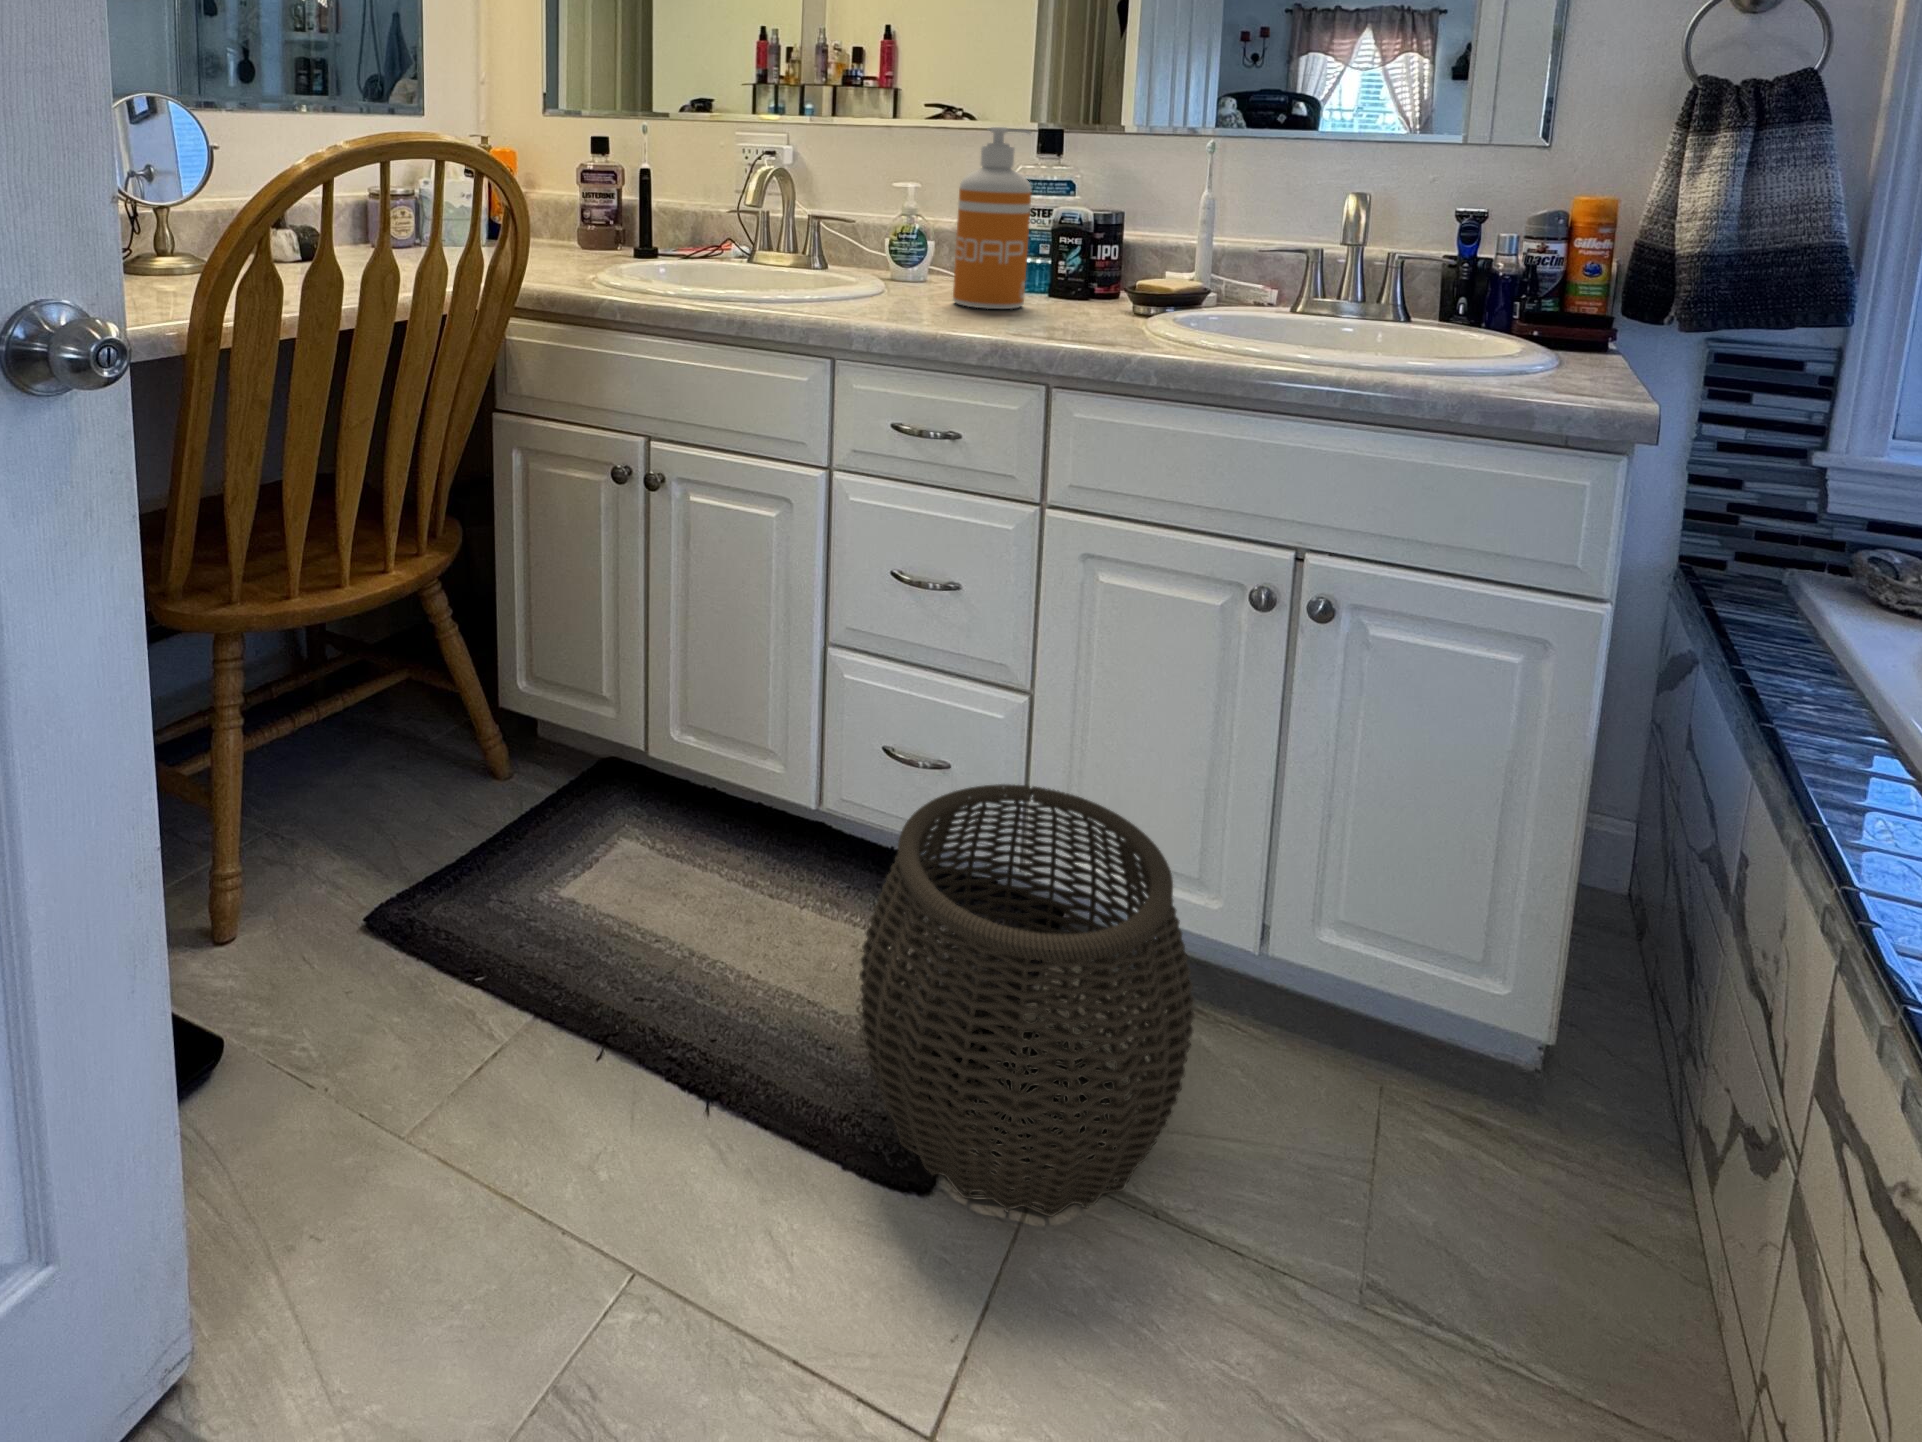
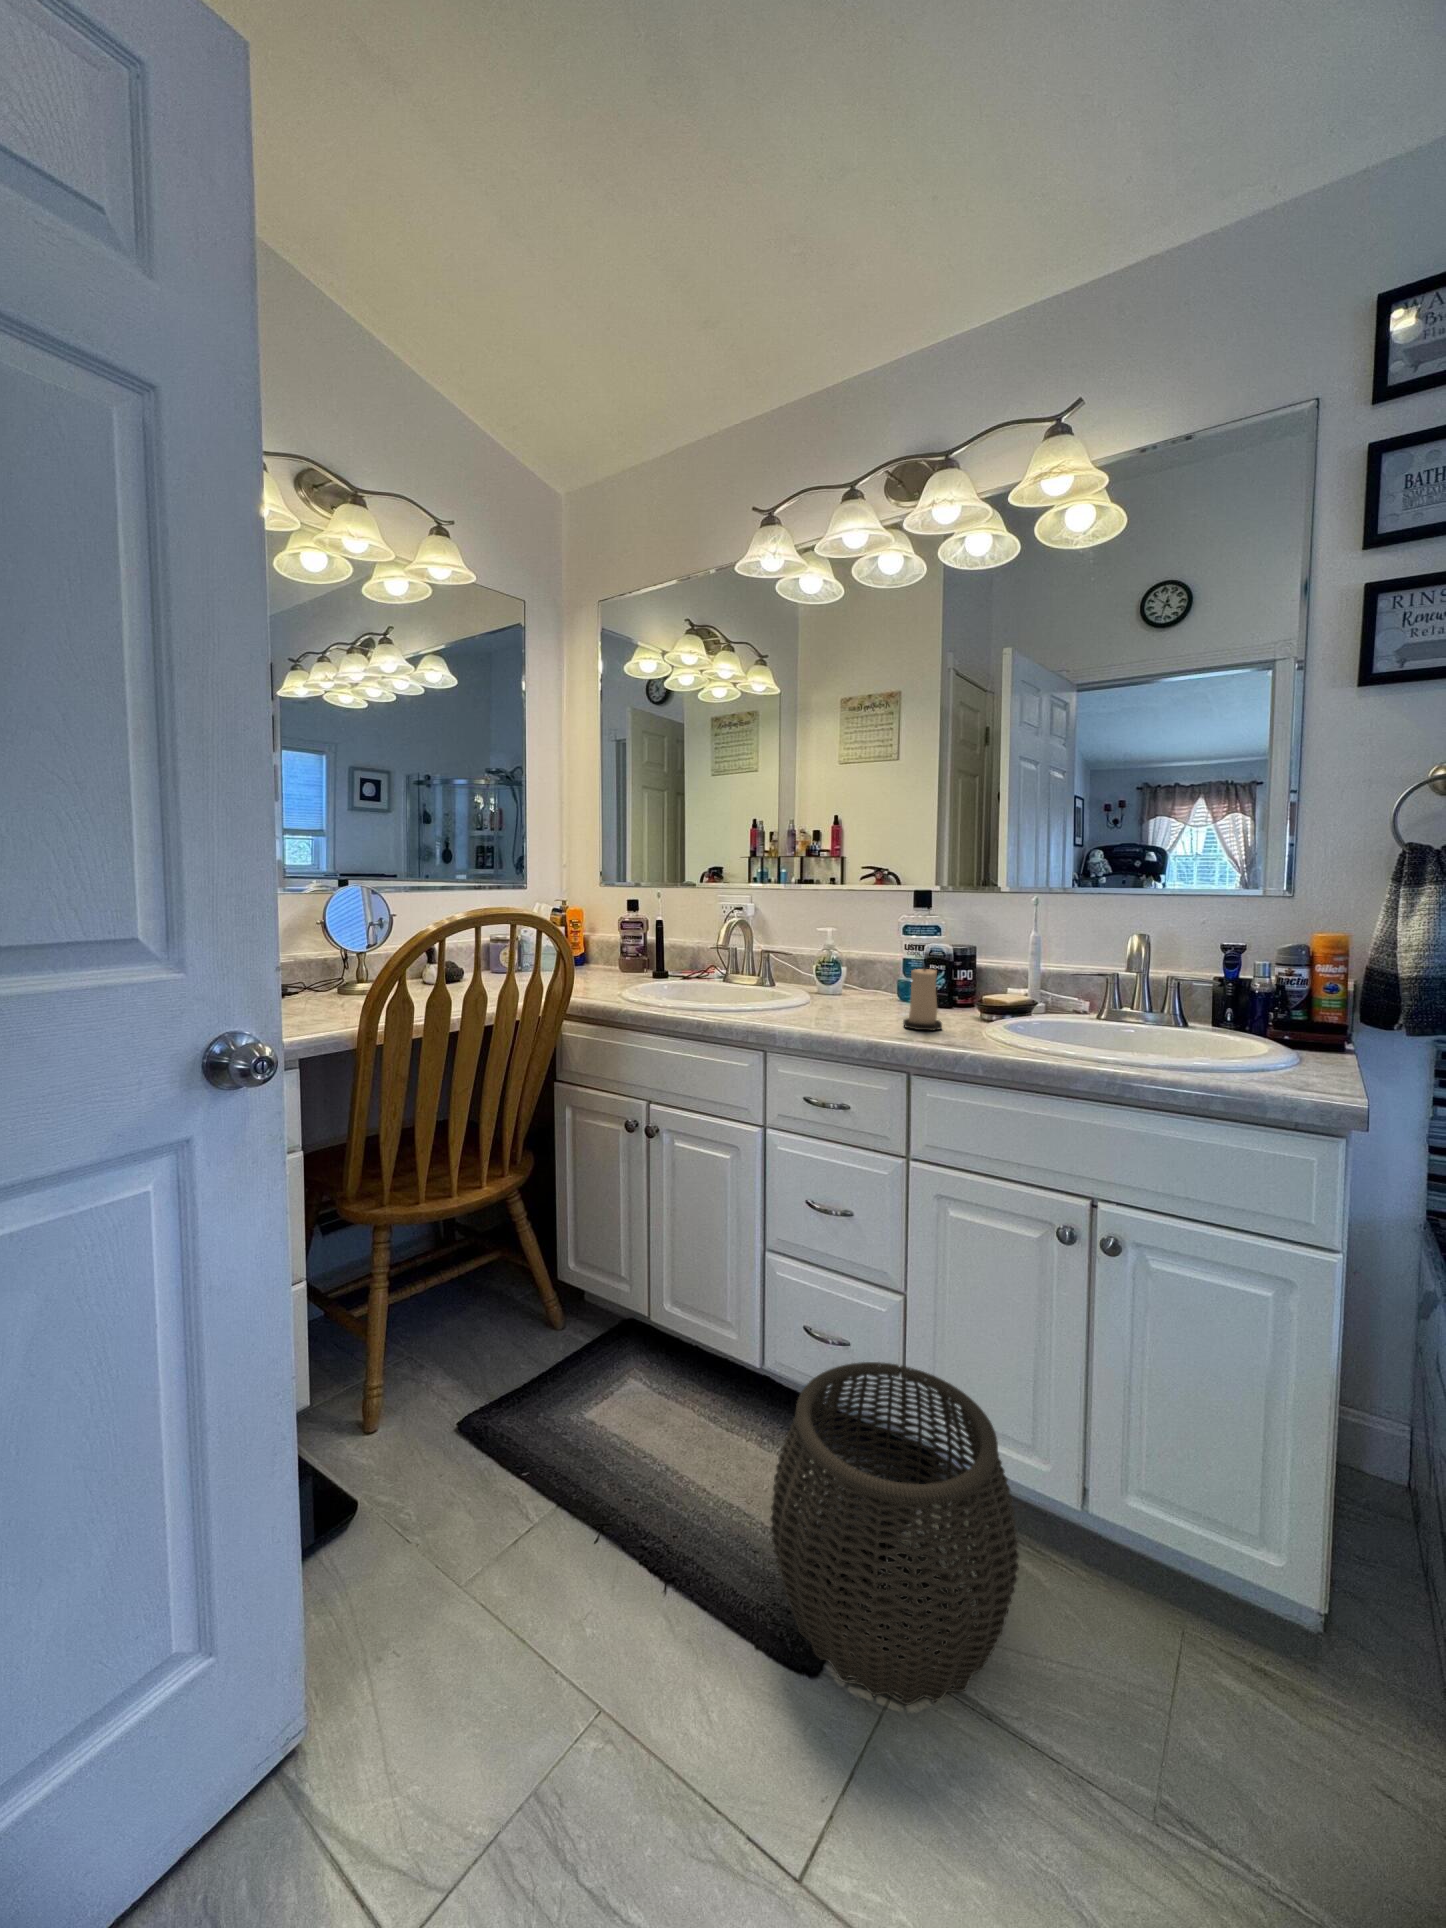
soap dispenser: present [953,127,1032,309] -> none [851,893,903,1017]
candle: none [1034,231,1090,326] -> present [903,966,942,1030]

